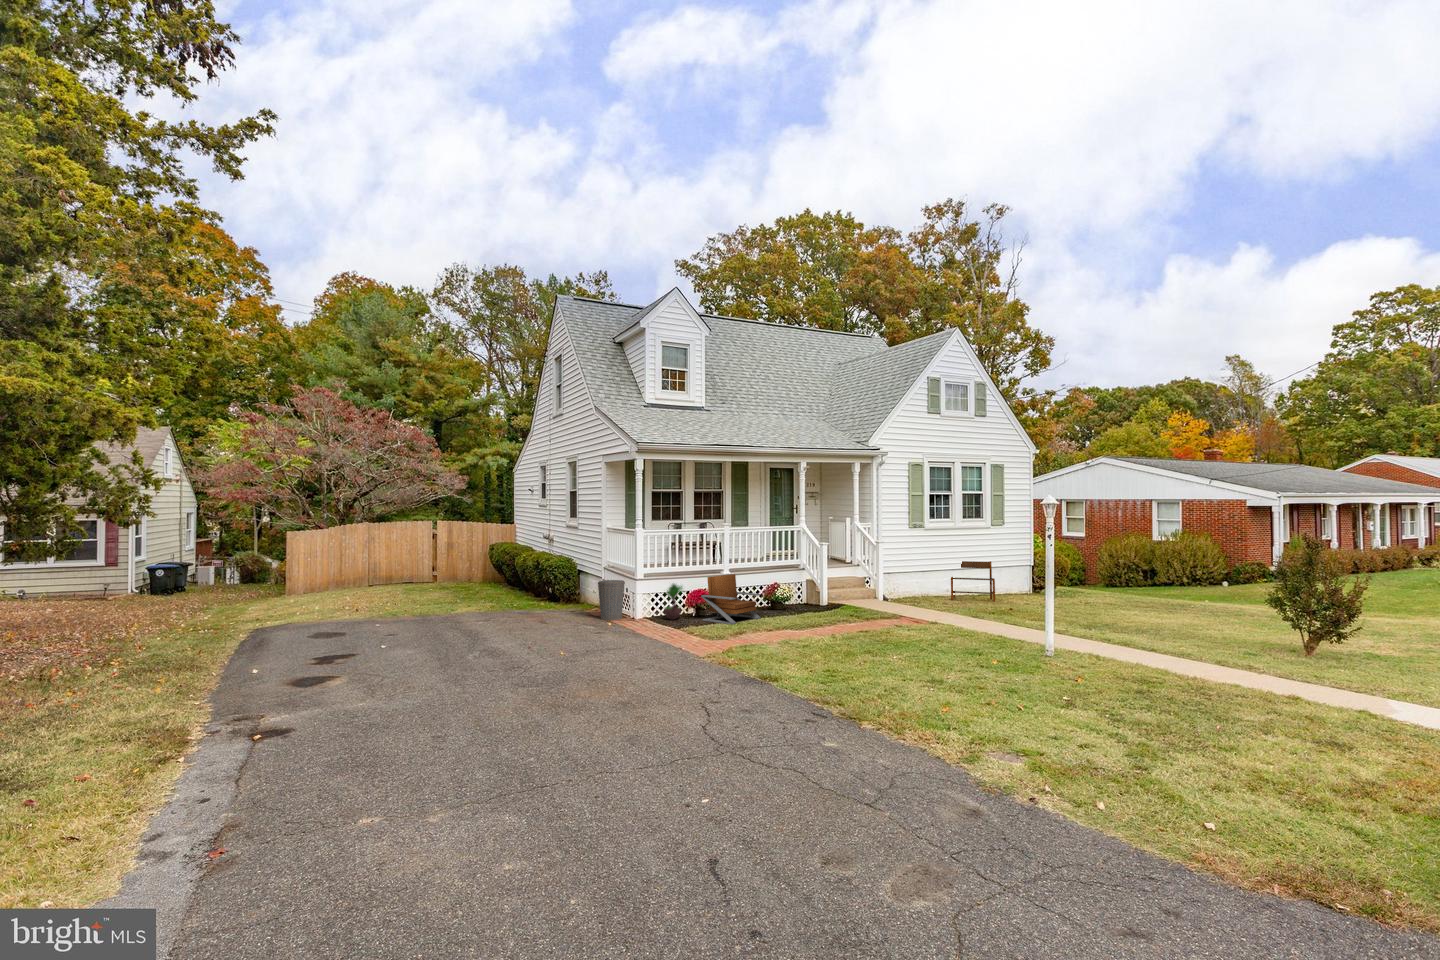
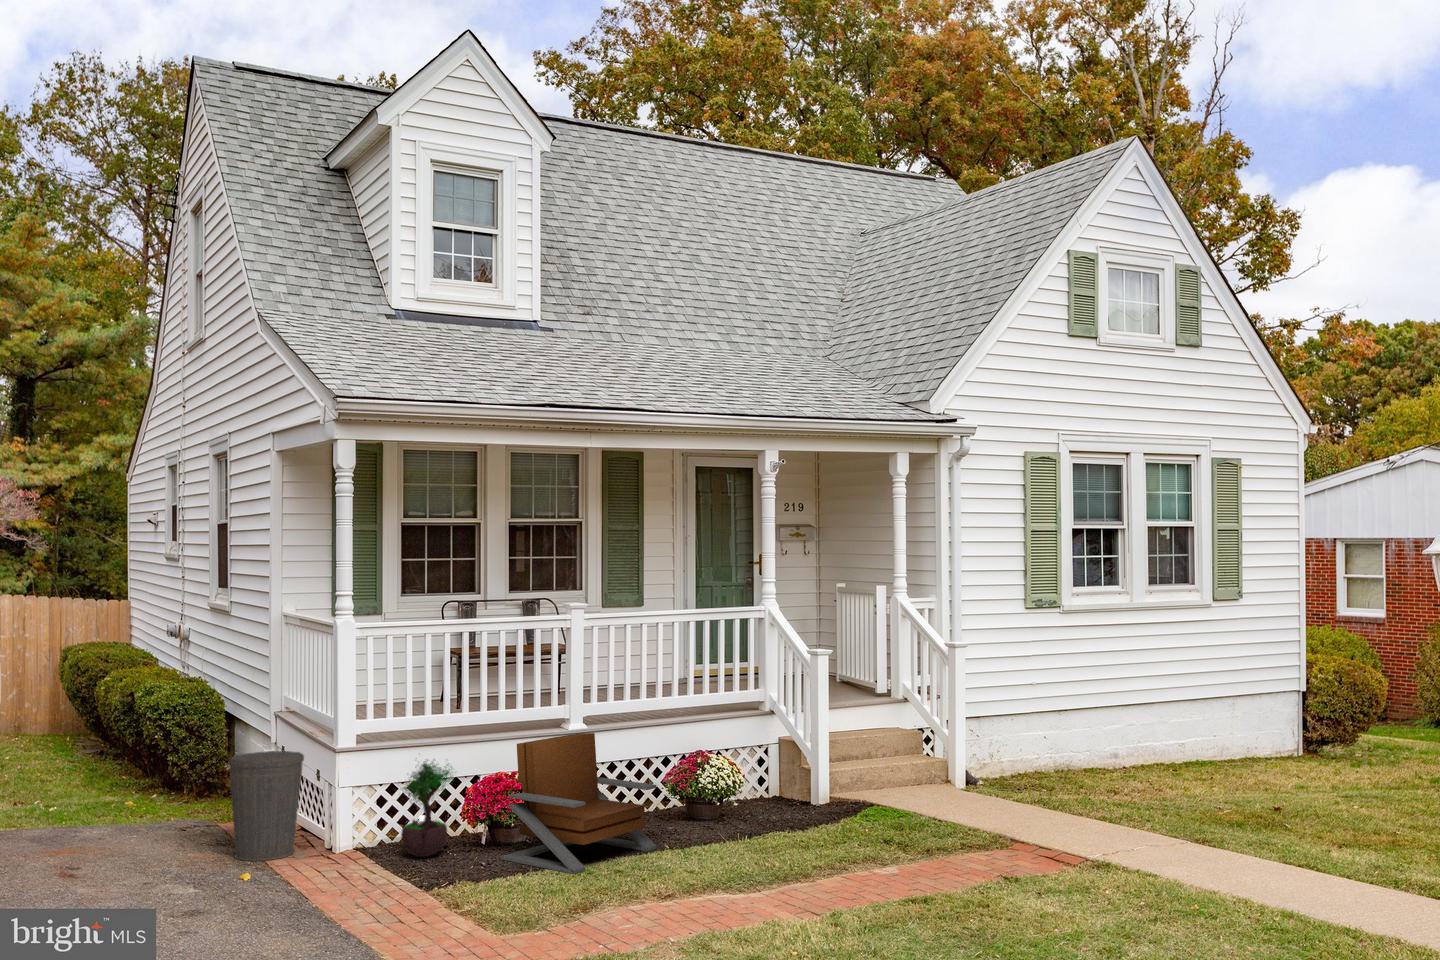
bench: present [951,561,995,602] -> none [1123,682,1228,781]

